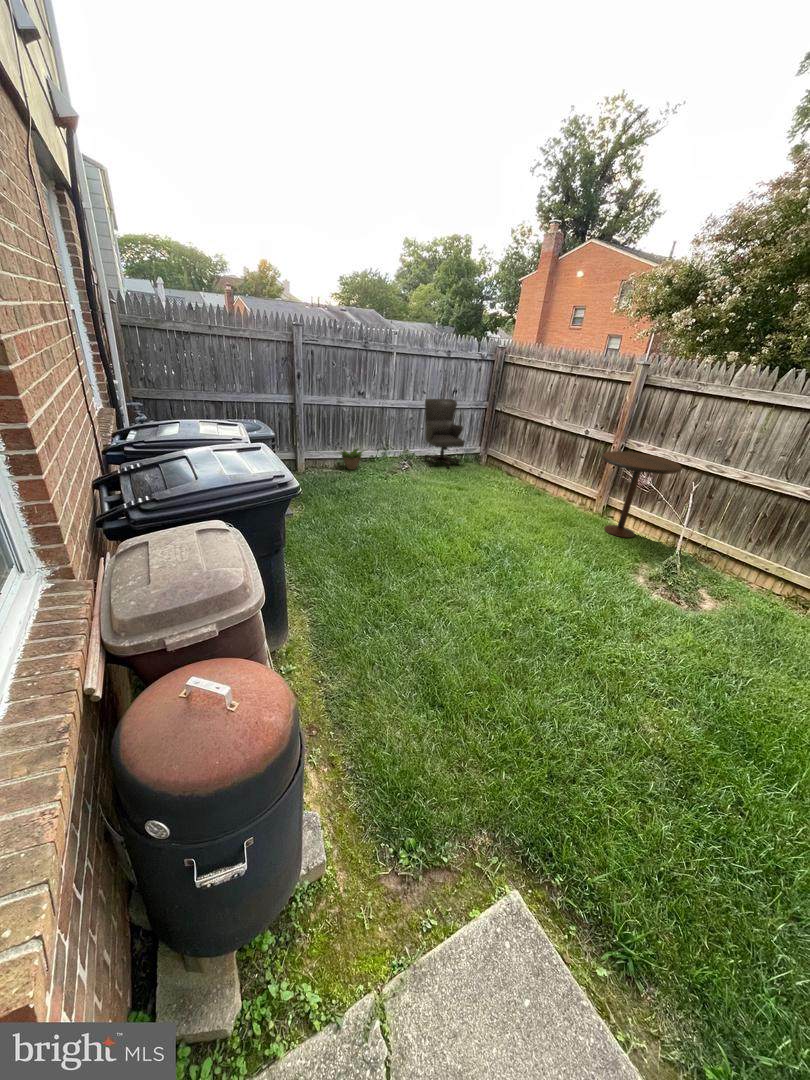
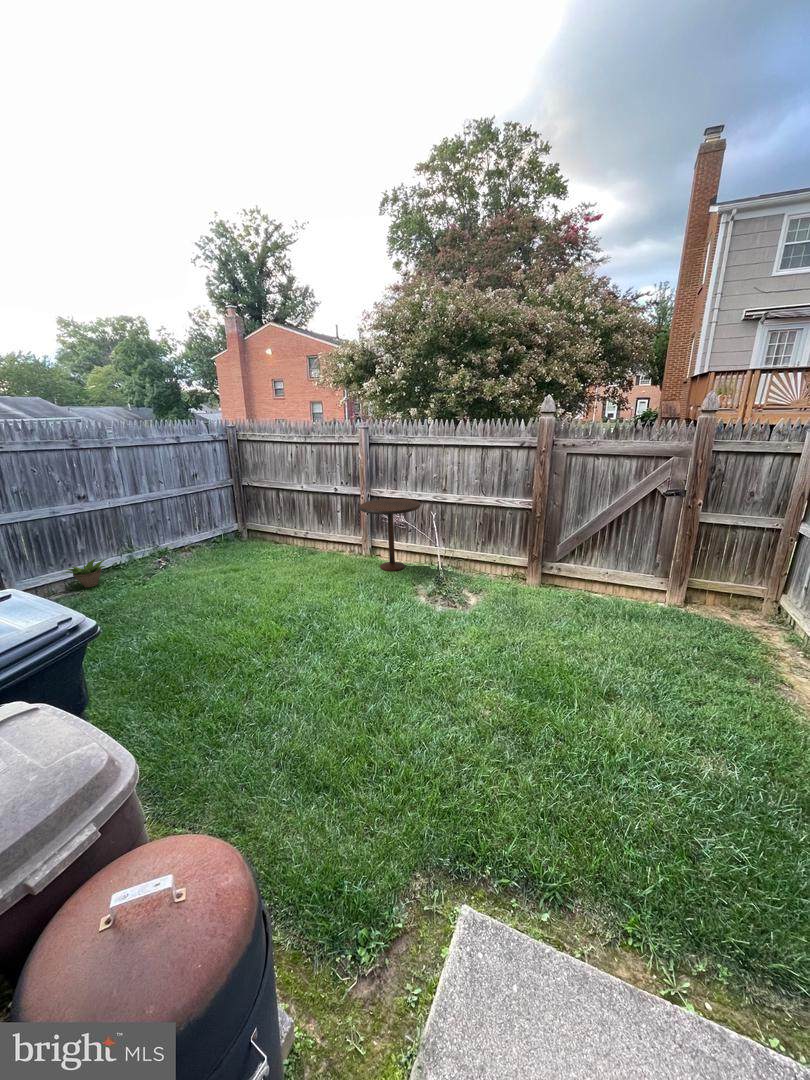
chair: present [424,399,464,468] -> none [164,484,222,557]

